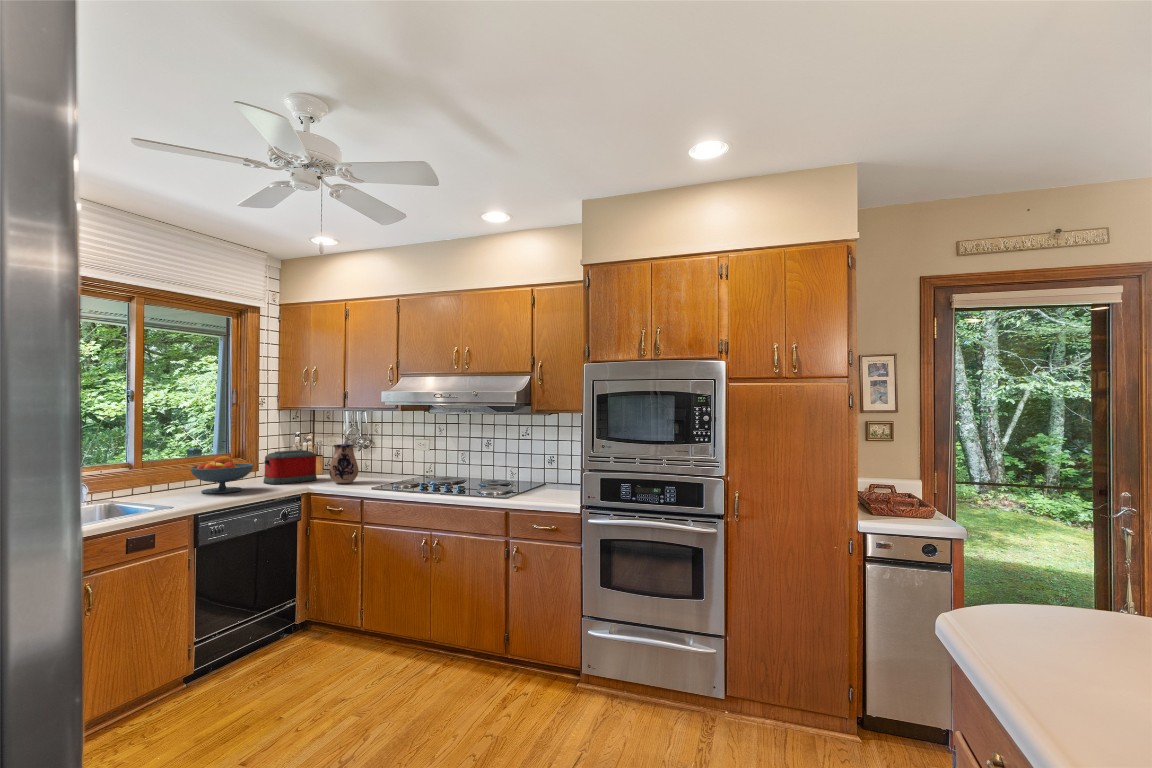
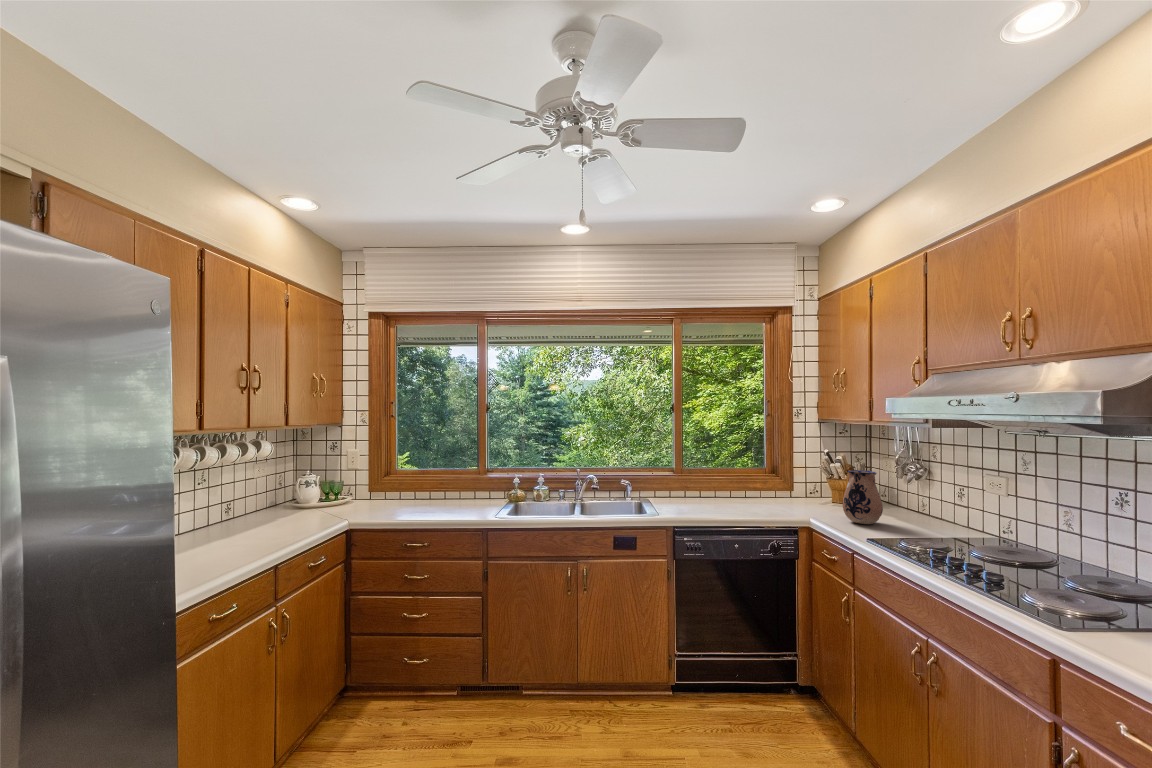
toaster: present [263,450,317,484] -> none [782,471,844,512]
fruit bowl: present [190,456,254,494] -> none [702,469,760,510]

